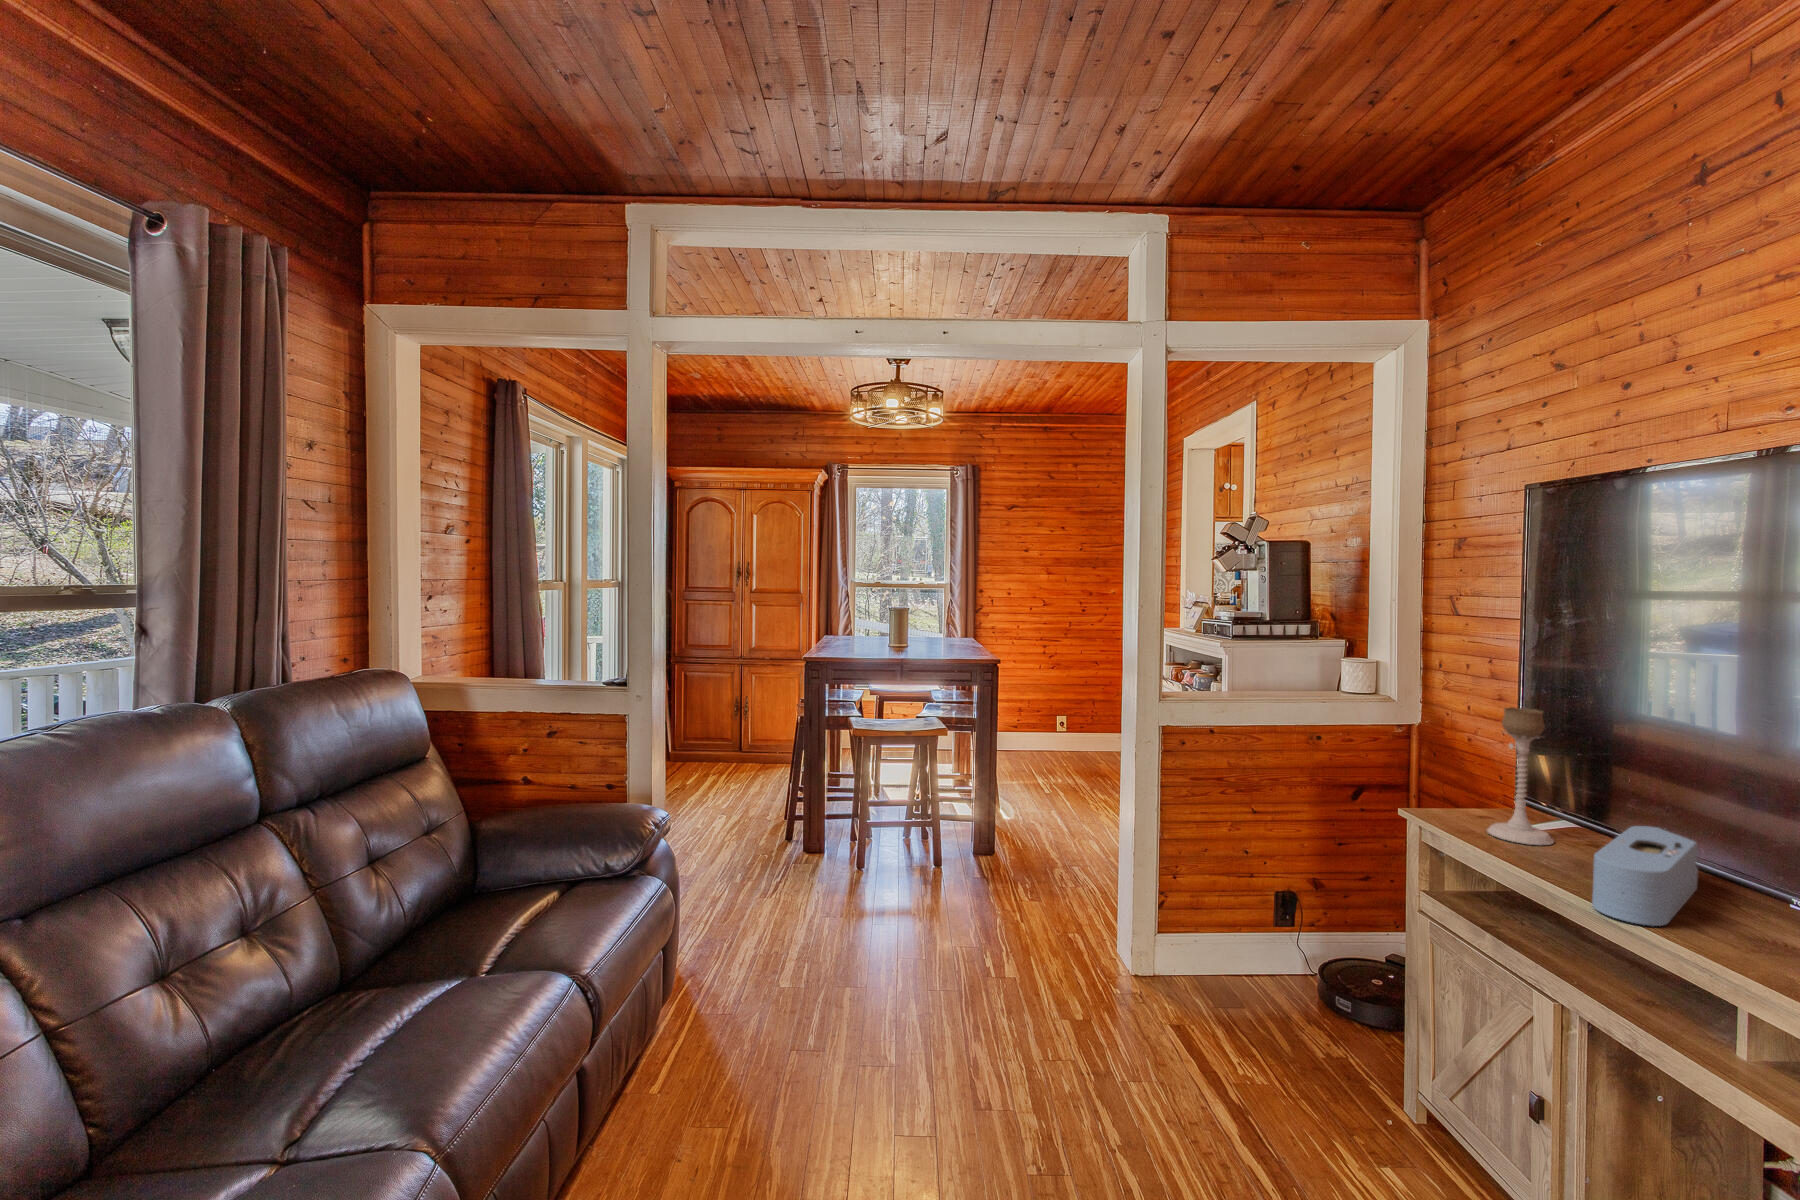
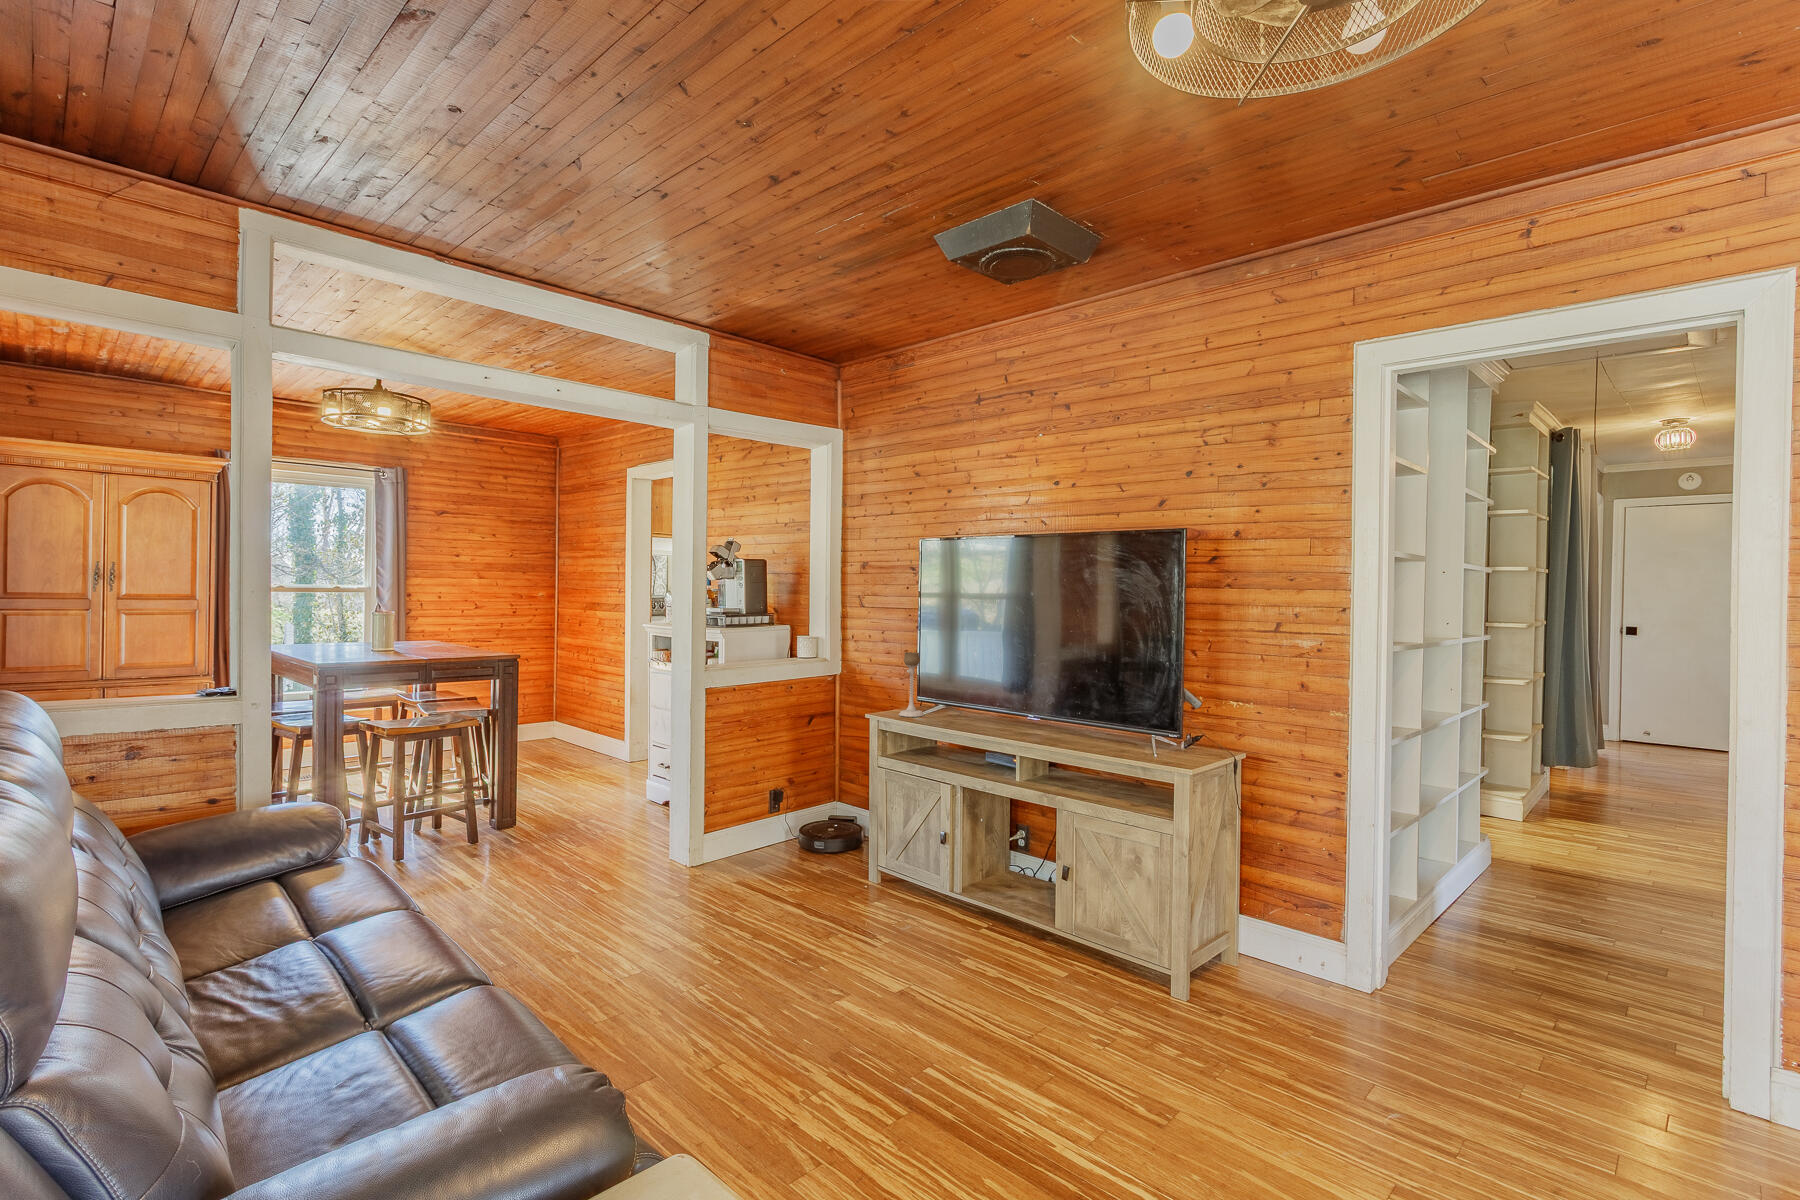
speaker: present [1592,826,1698,926] -> none [950,697,974,731]

